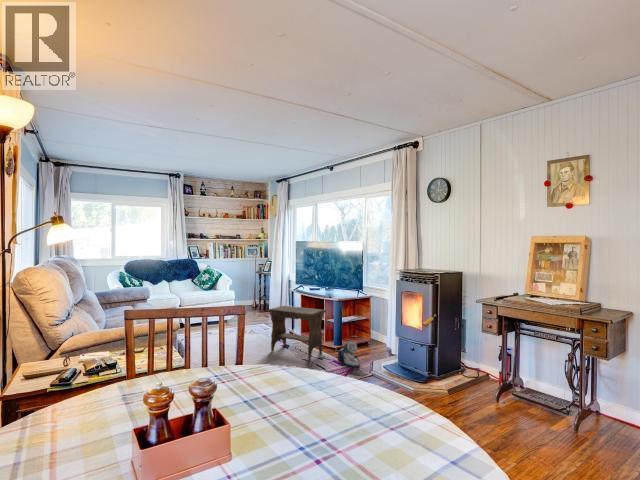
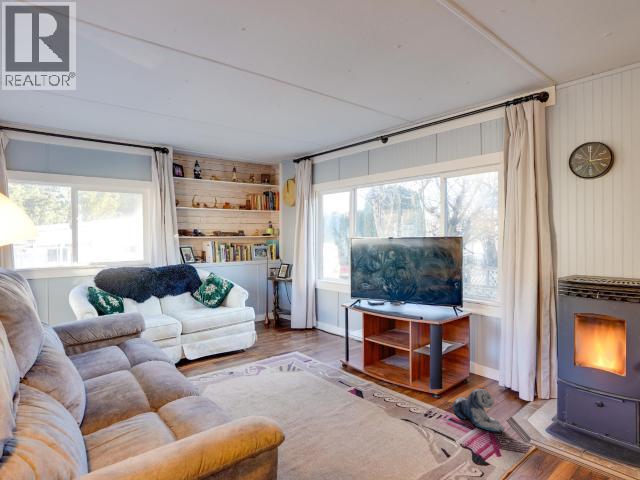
footstool: present [267,306,326,358] -> none [337,332,424,418]

